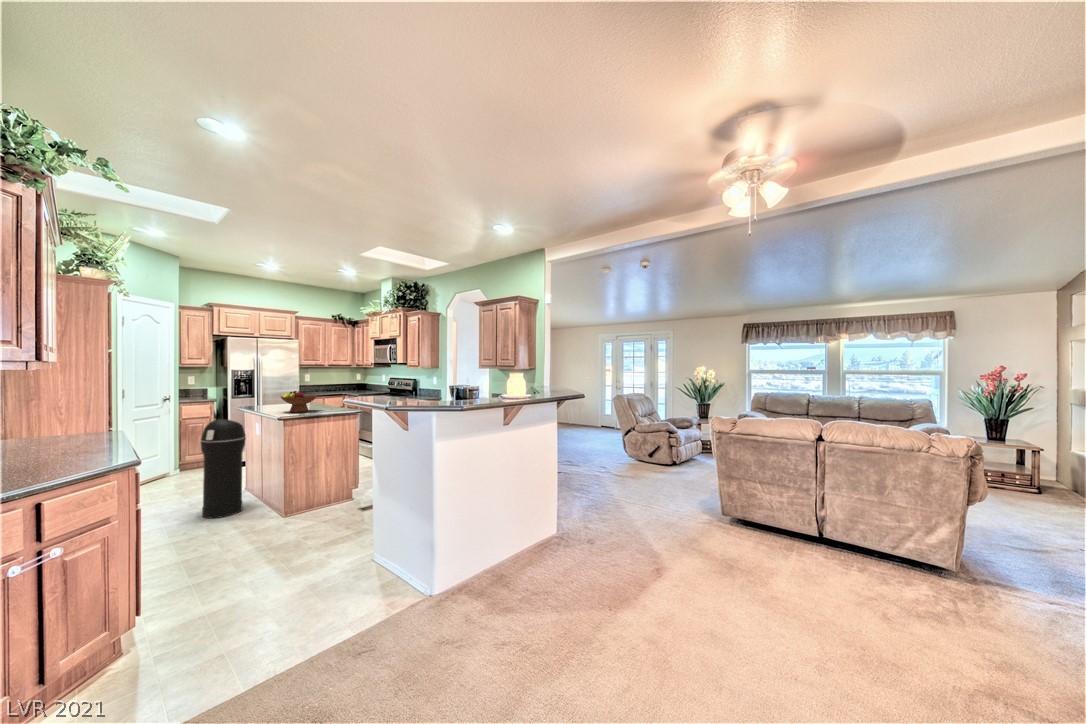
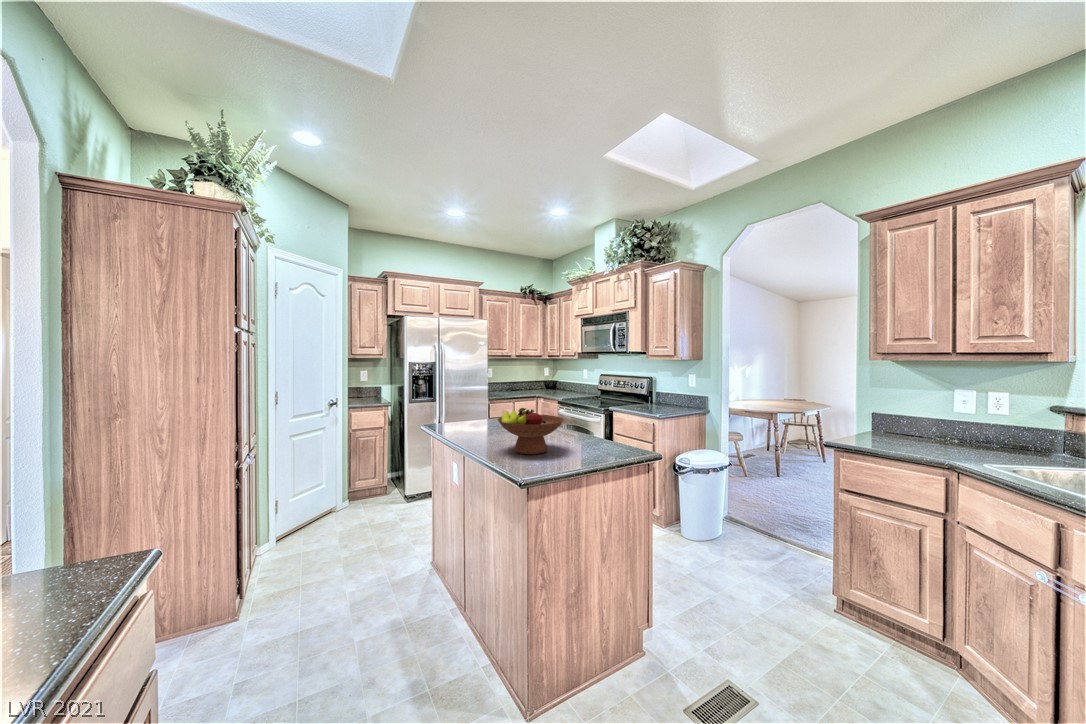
trash can: present [201,419,246,518] -> none [363,460,436,662]

